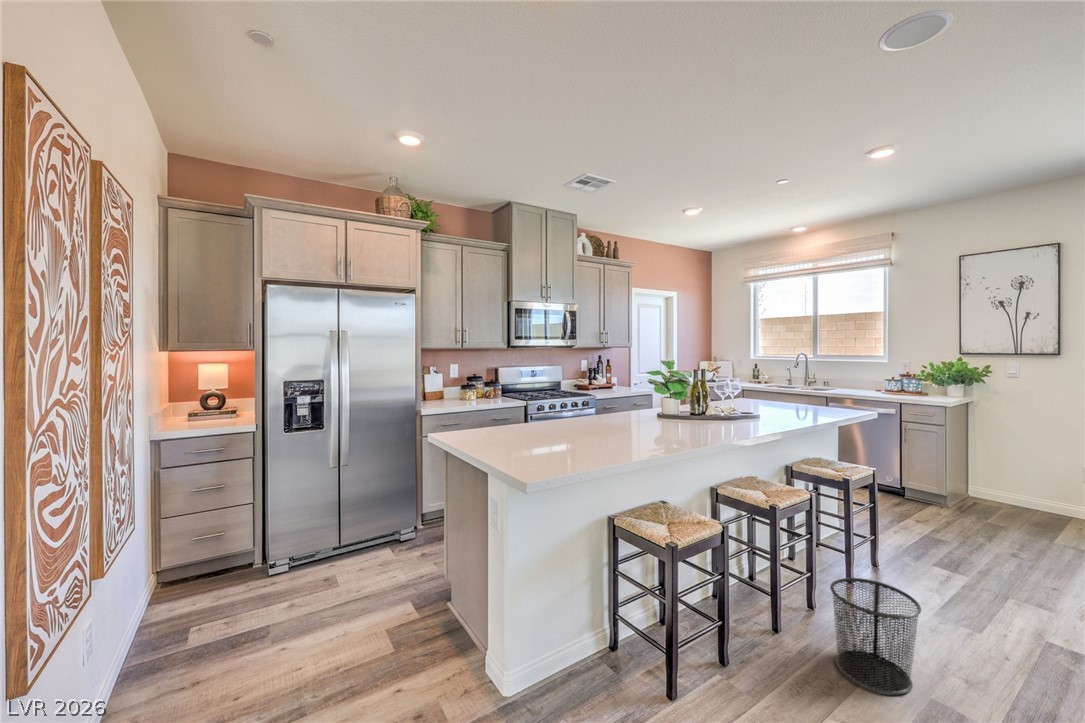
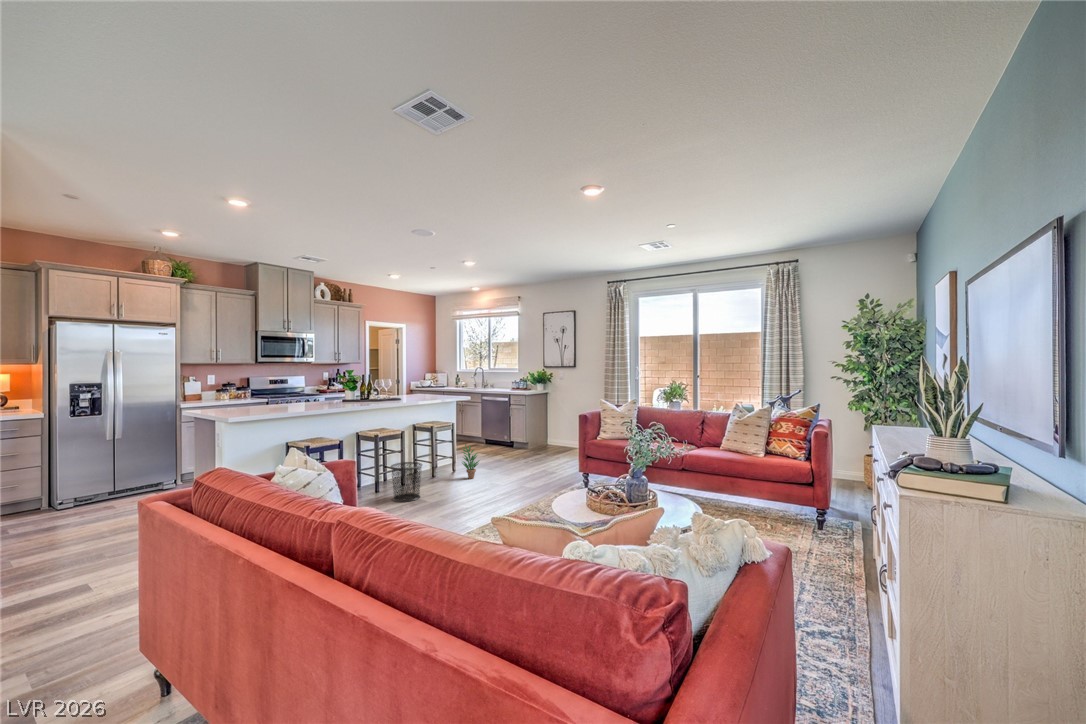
potted plant: none [917,524,974,605] -> present [462,445,479,479]

